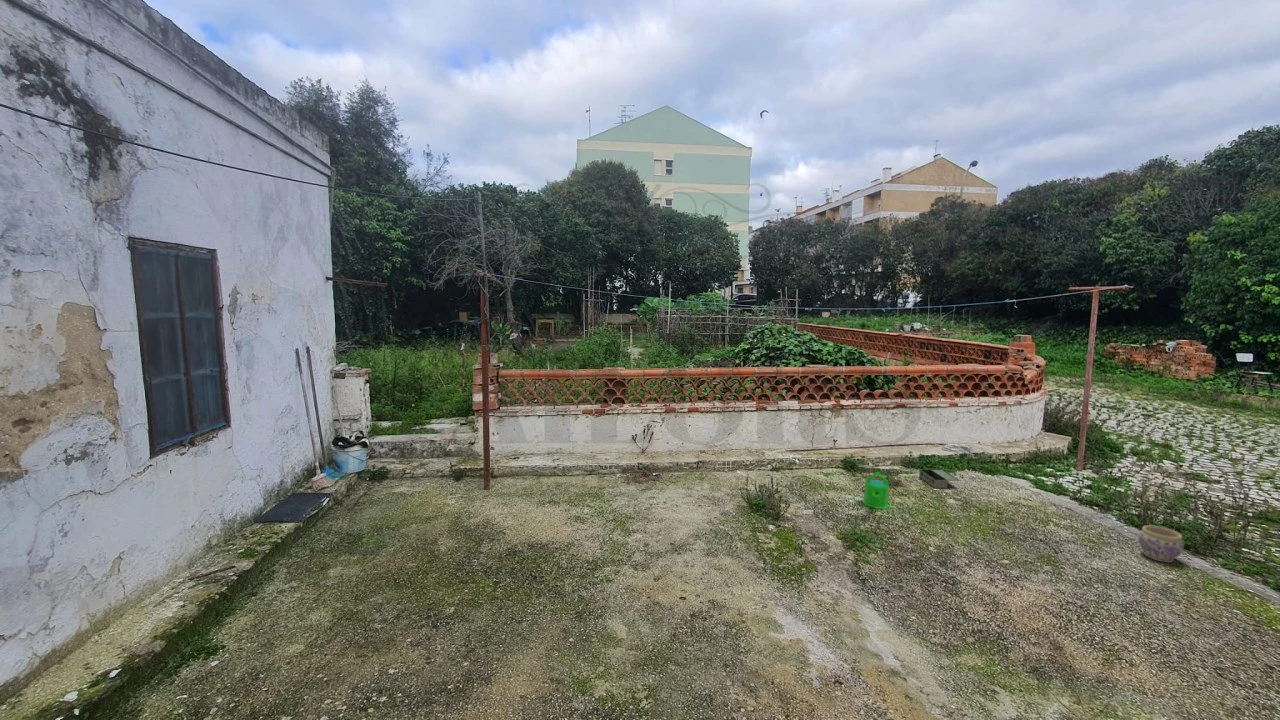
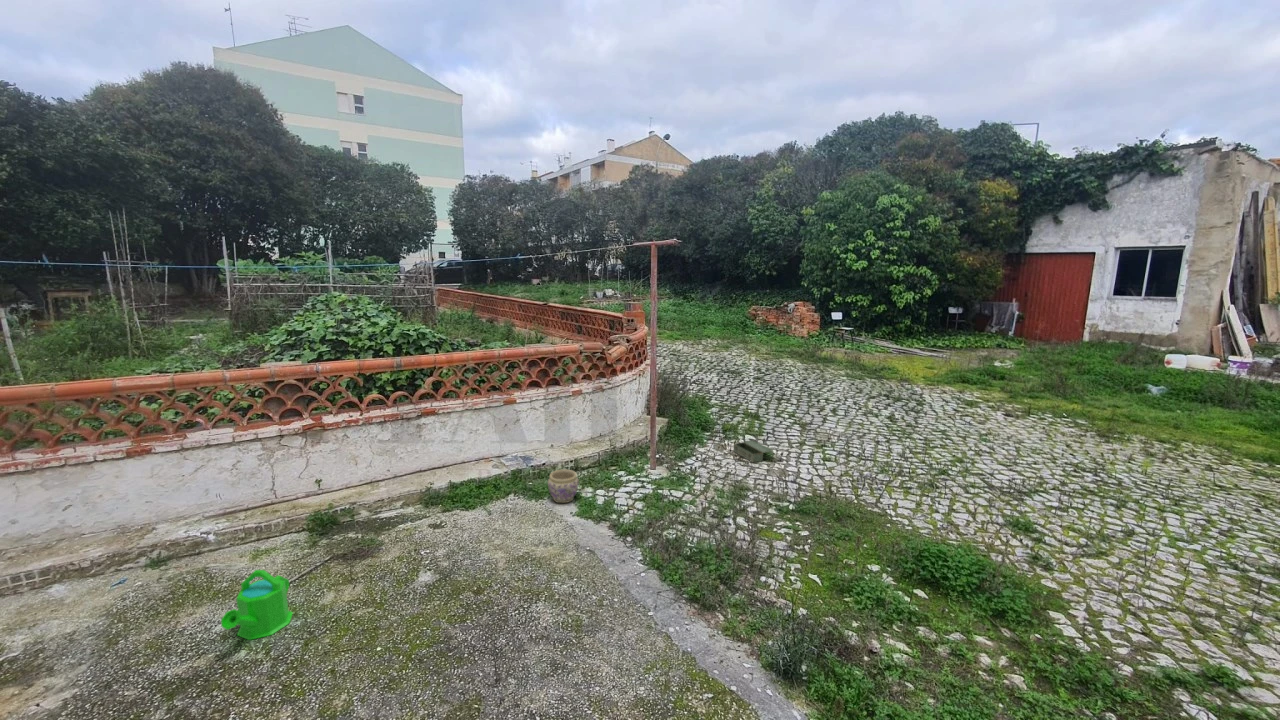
toolbox: present [919,469,959,488] -> present [734,440,772,462]
planter: present [1139,525,1184,563] -> present [548,469,579,503]

